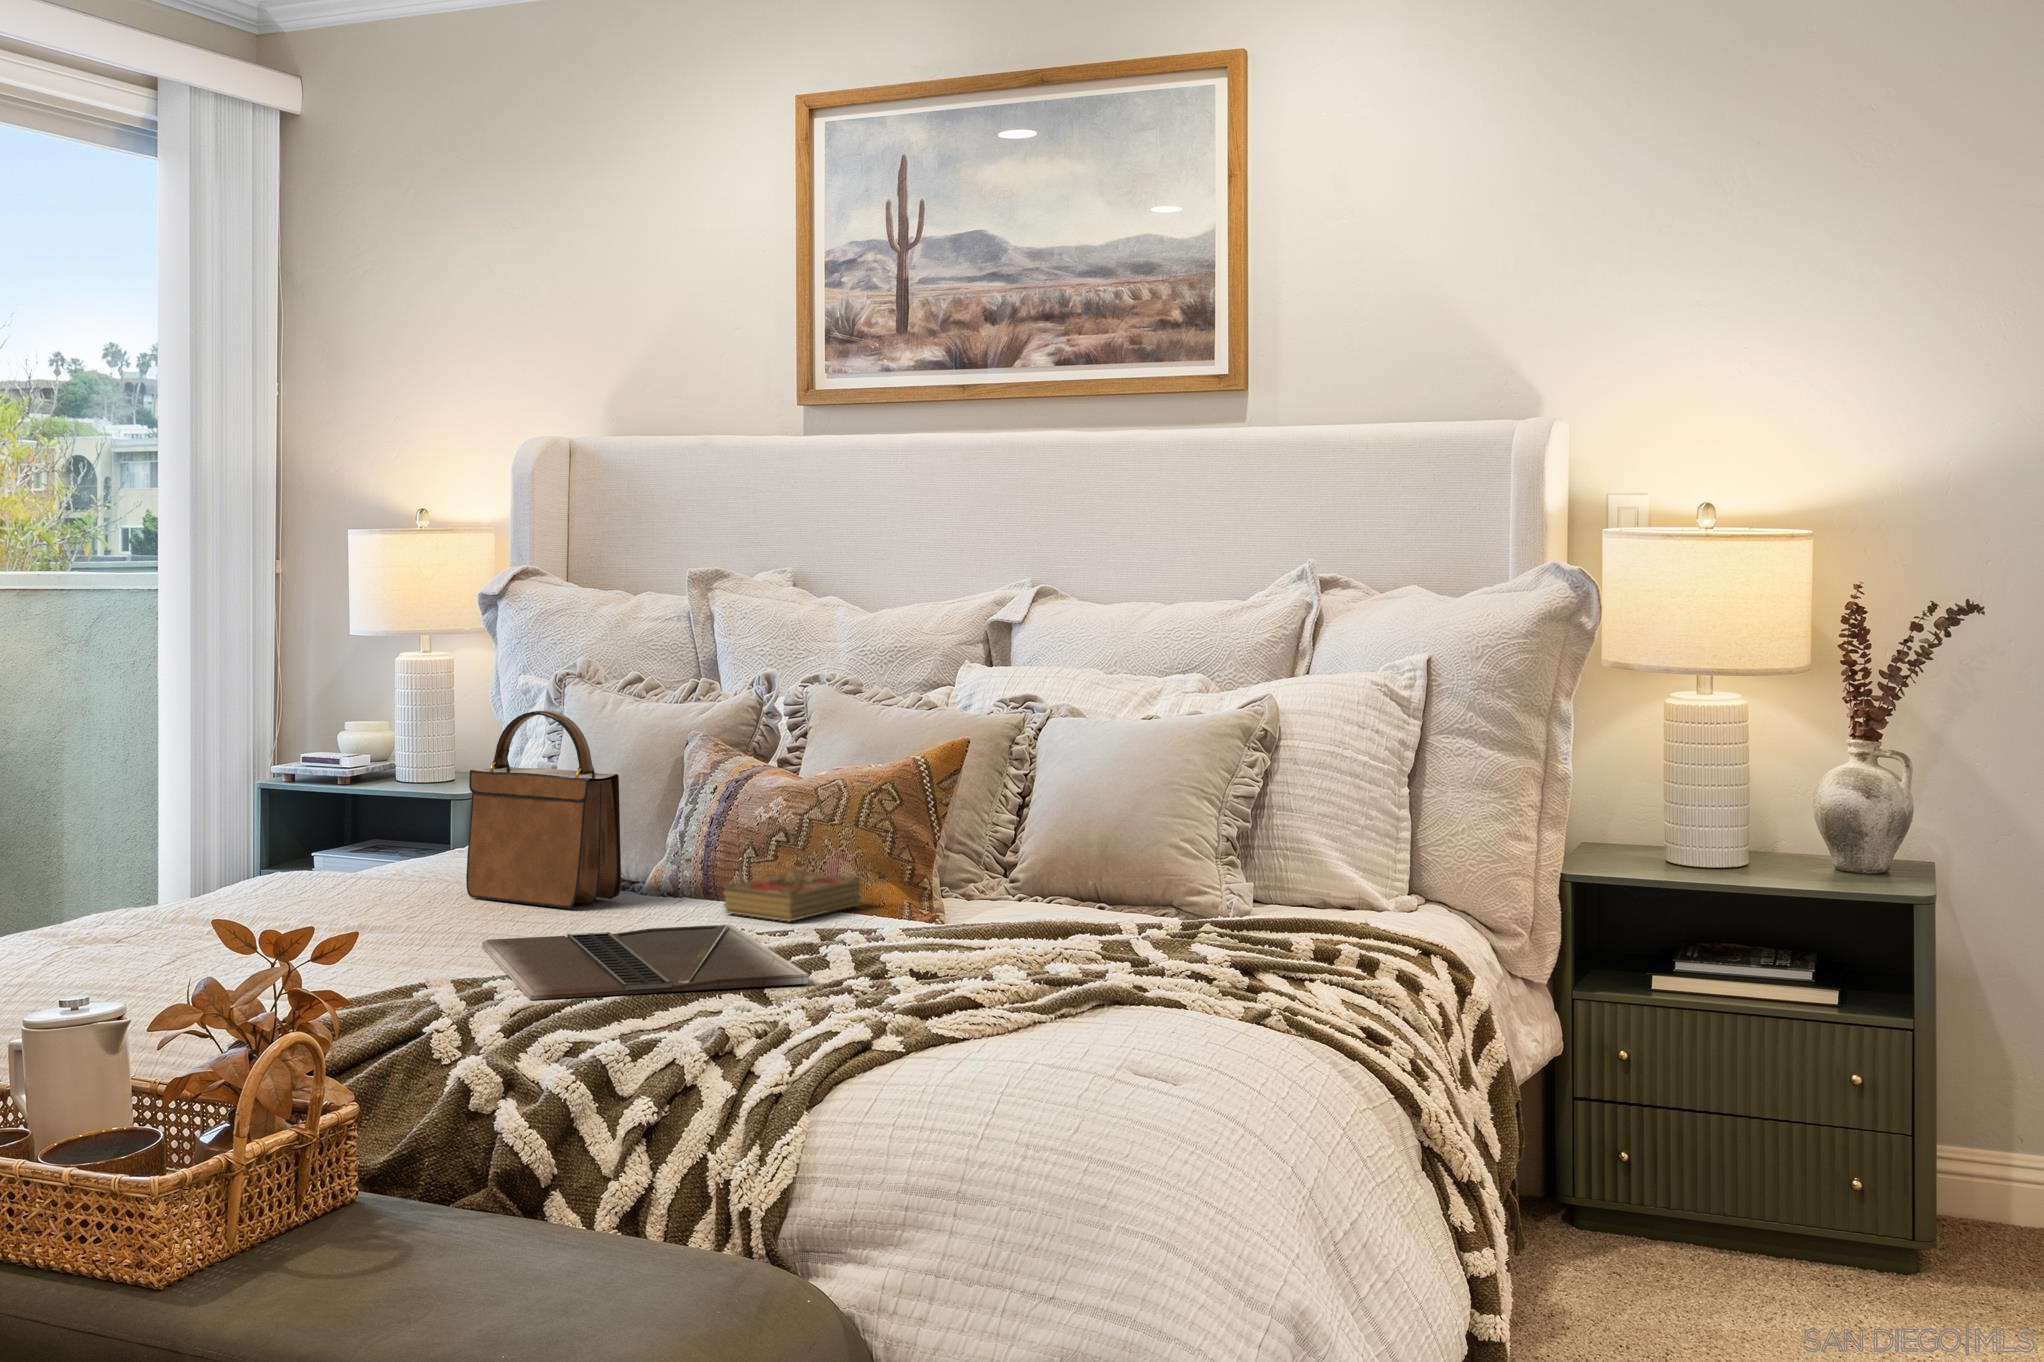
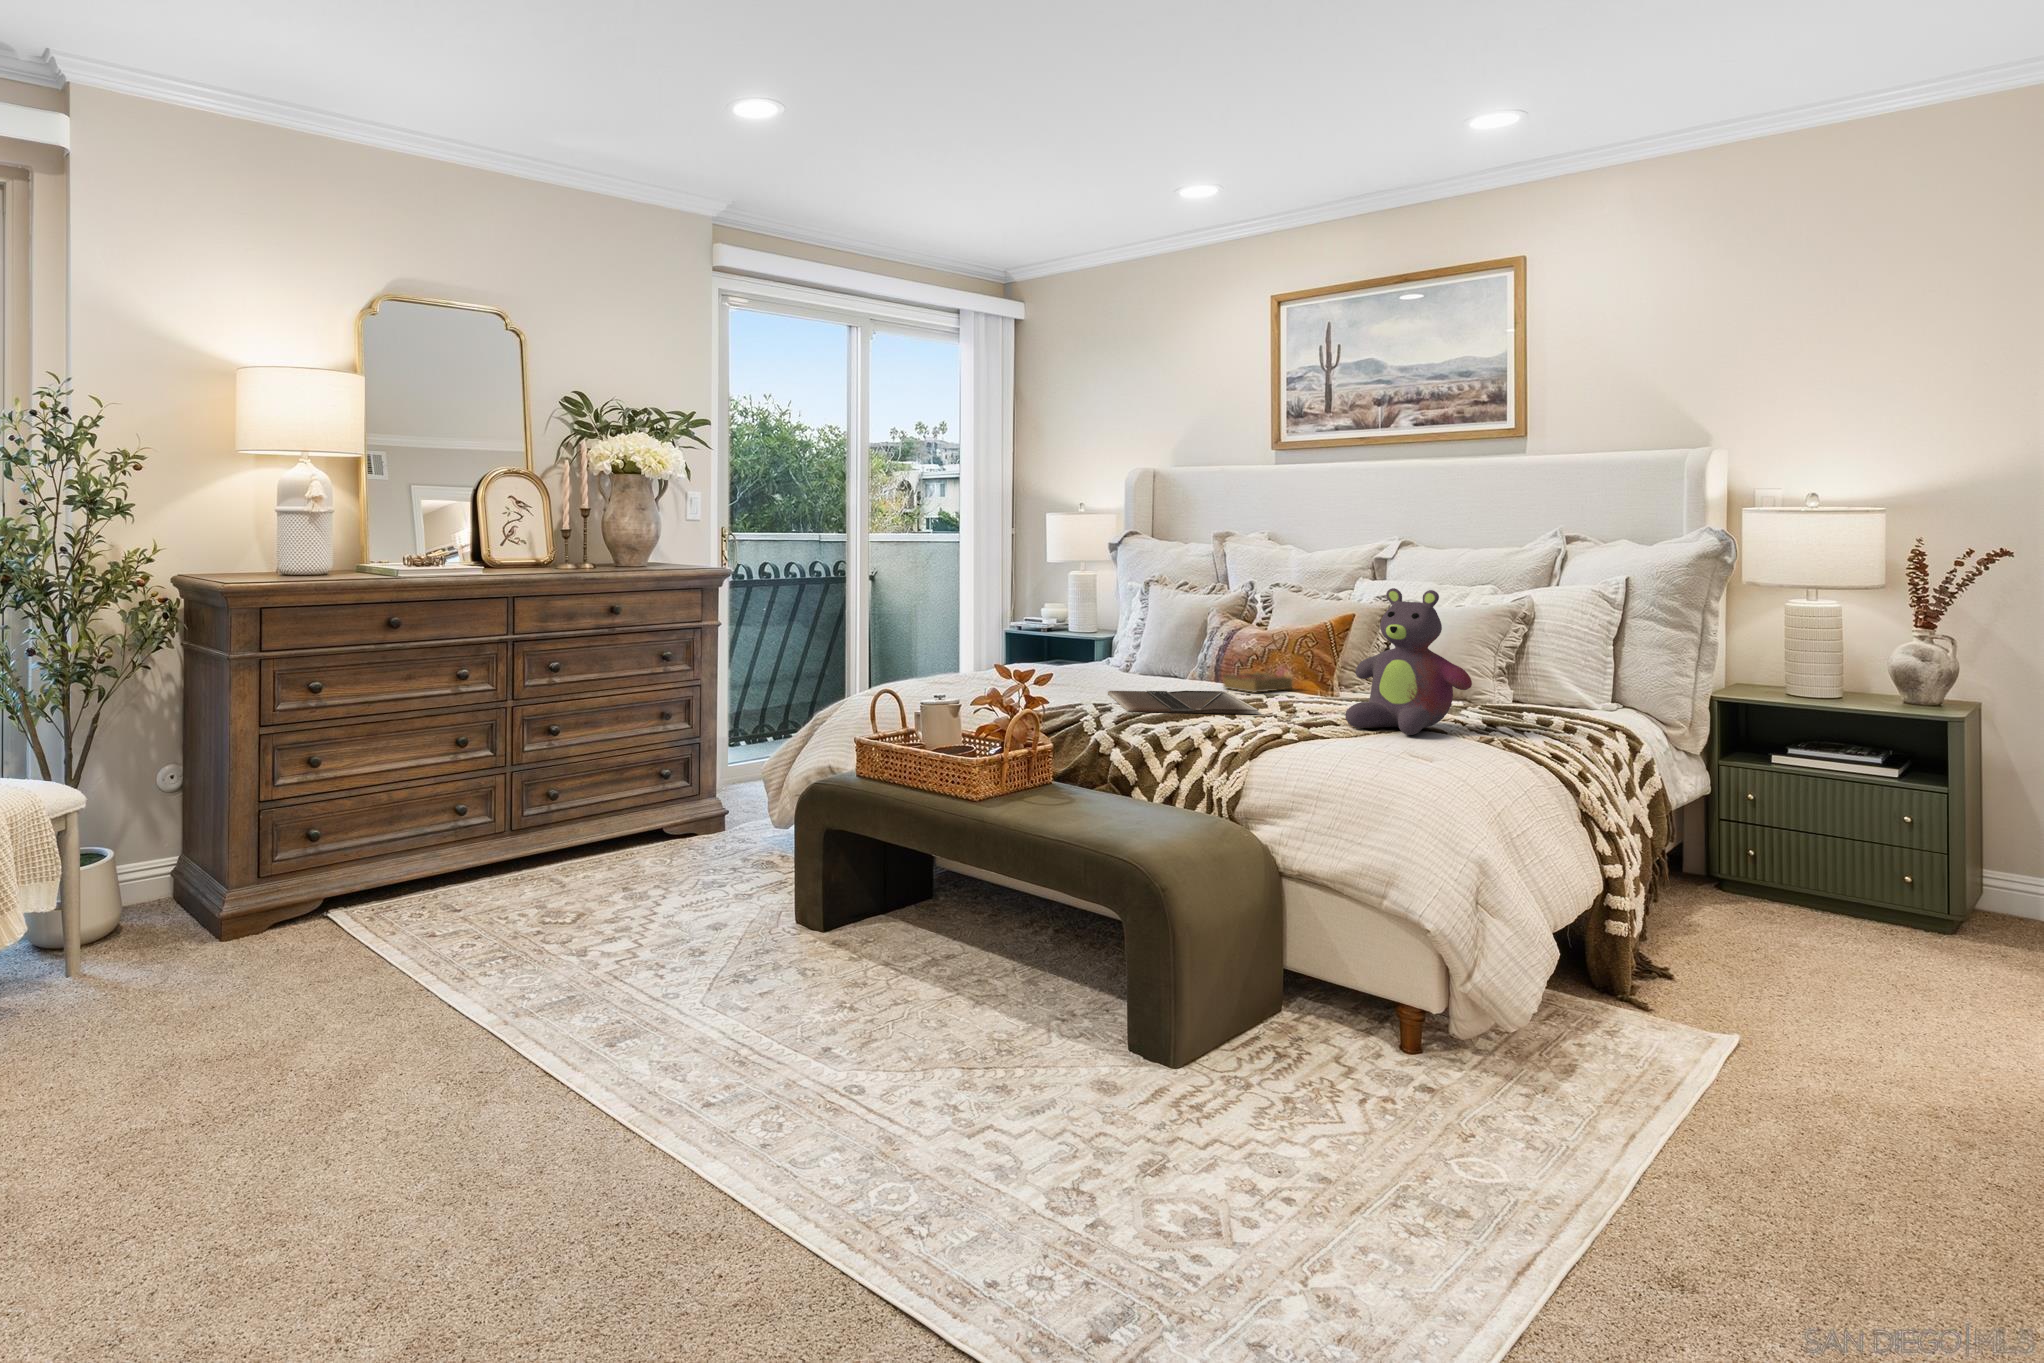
stuffed bear: none [991,702,1232,1021] -> present [1345,588,1472,735]
handbag: present [466,711,621,909] -> none [1101,593,1174,683]

